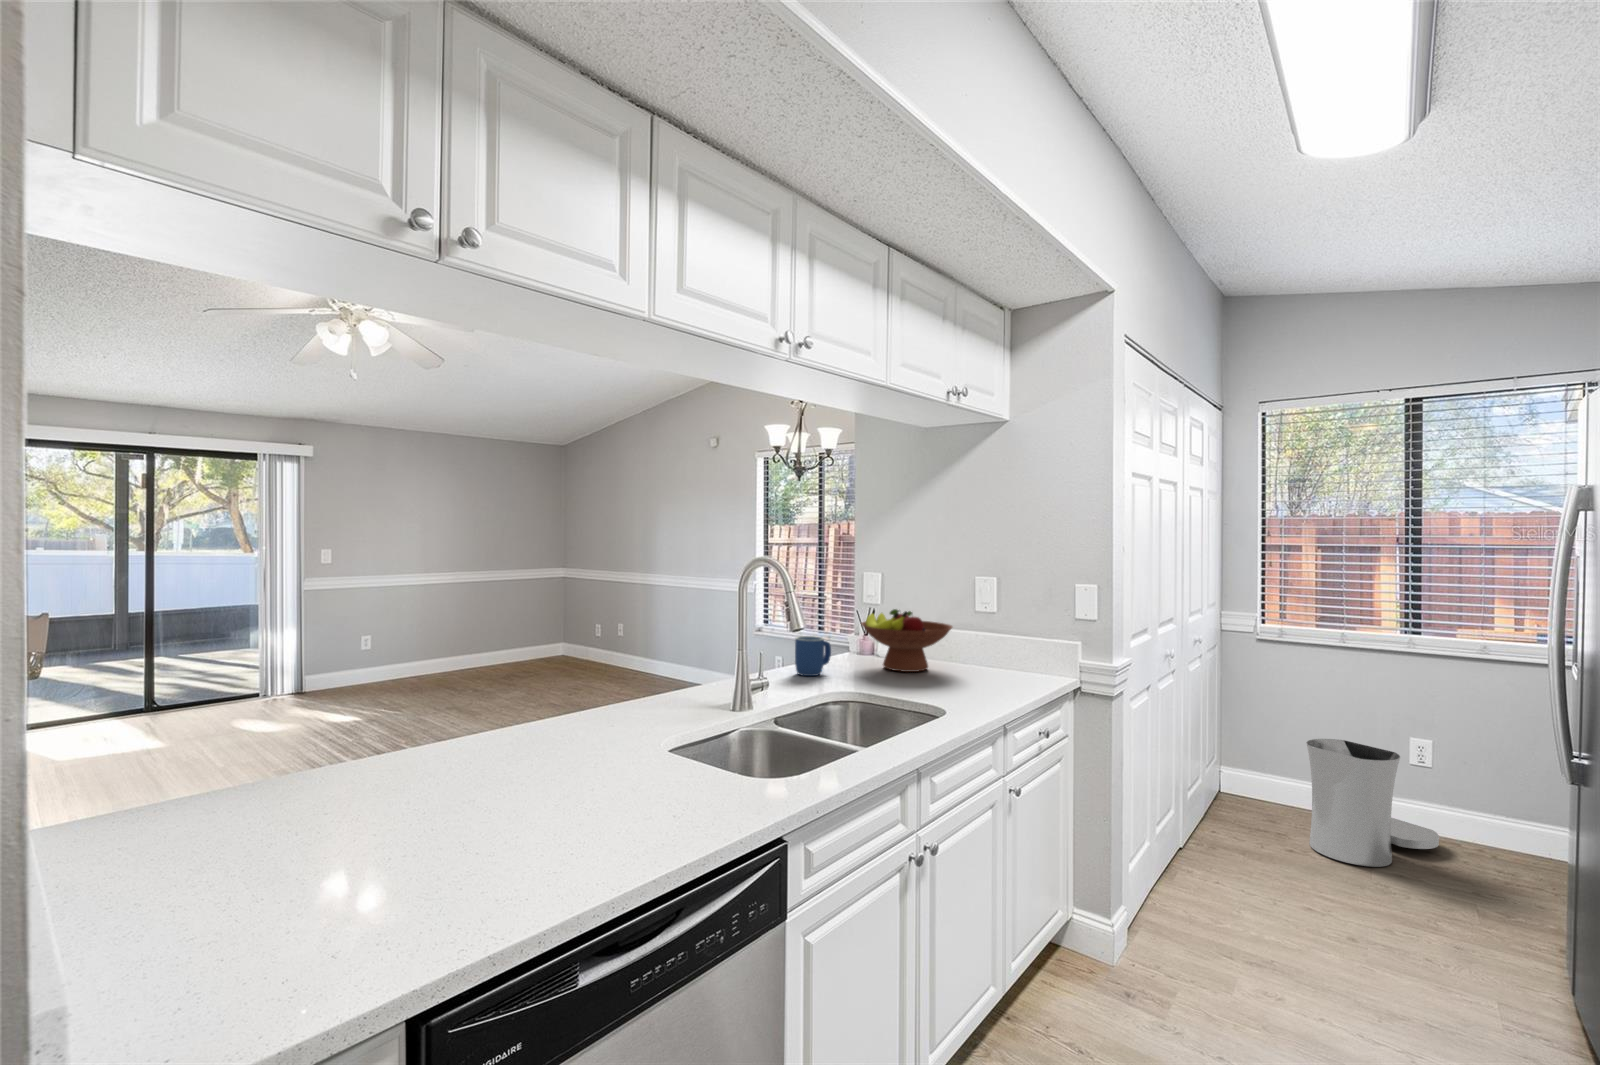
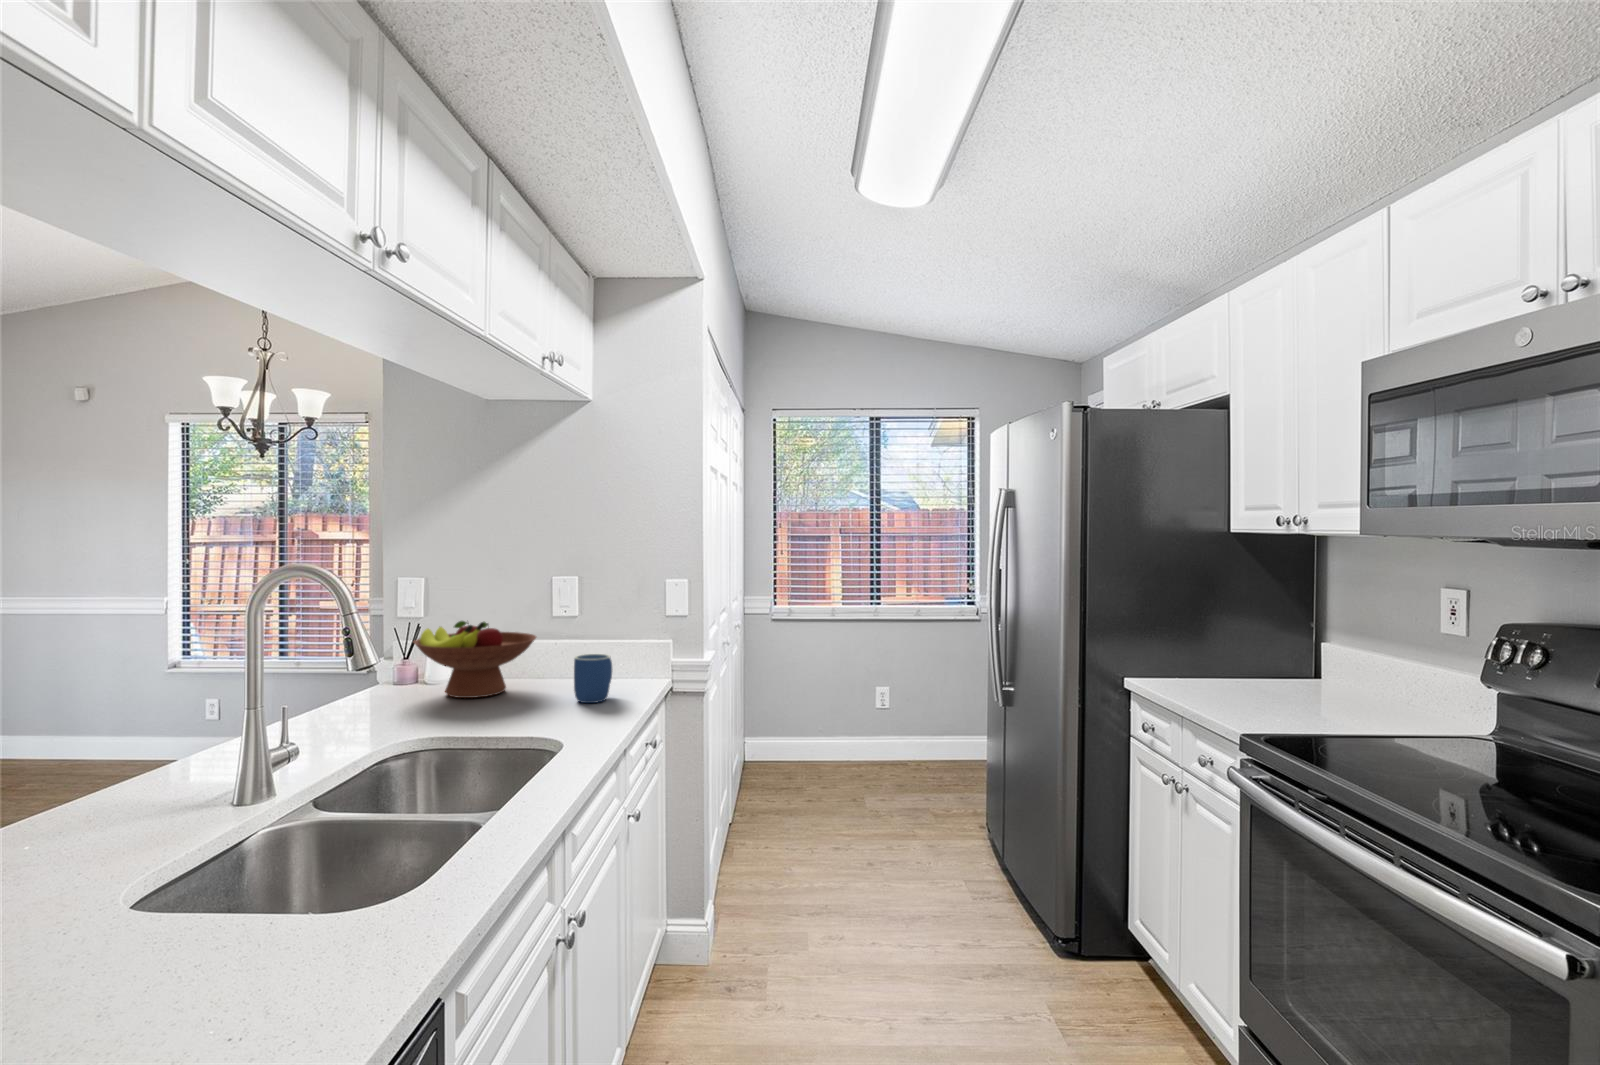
mug: present [795,636,831,676] -> present [574,654,612,703]
trash can: present [1306,739,1439,867] -> none [816,696,895,797]

